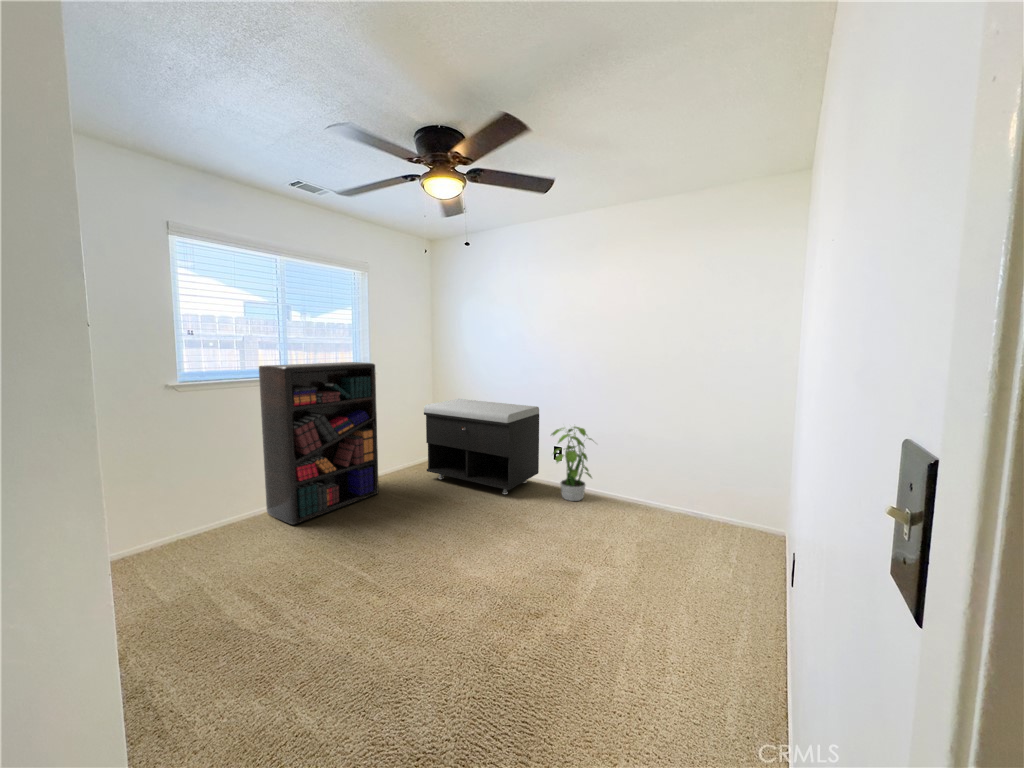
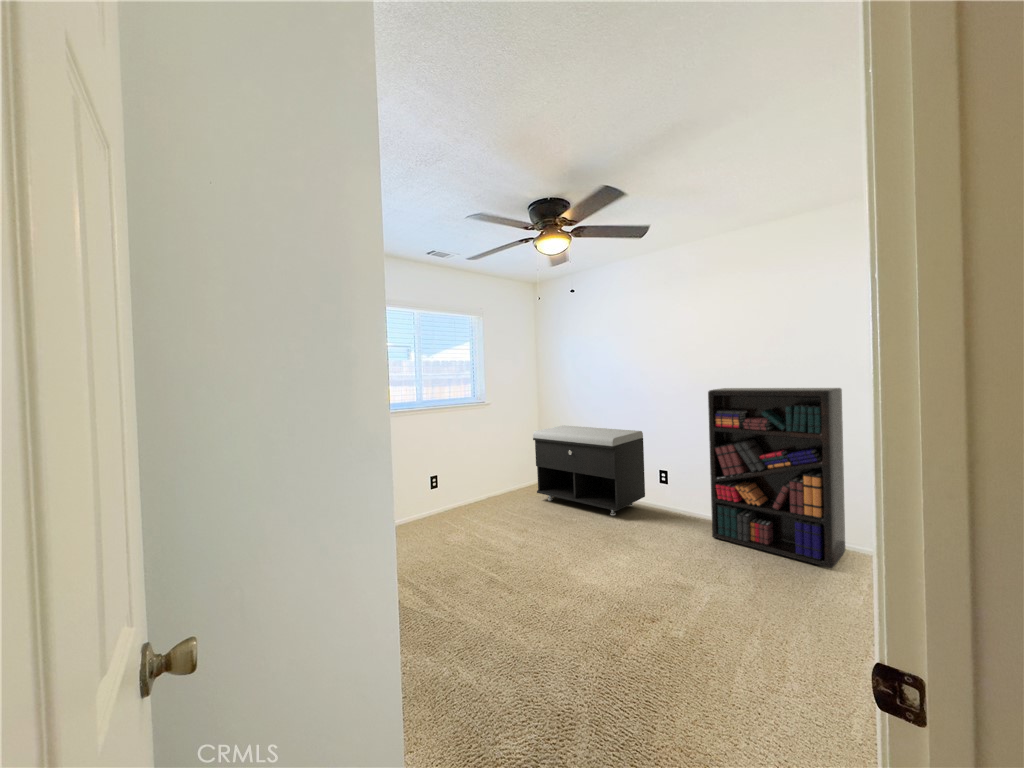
bookshelf: present [259,362,379,525] -> present [708,388,845,568]
potted plant: present [551,426,592,501] -> none [655,447,706,524]

